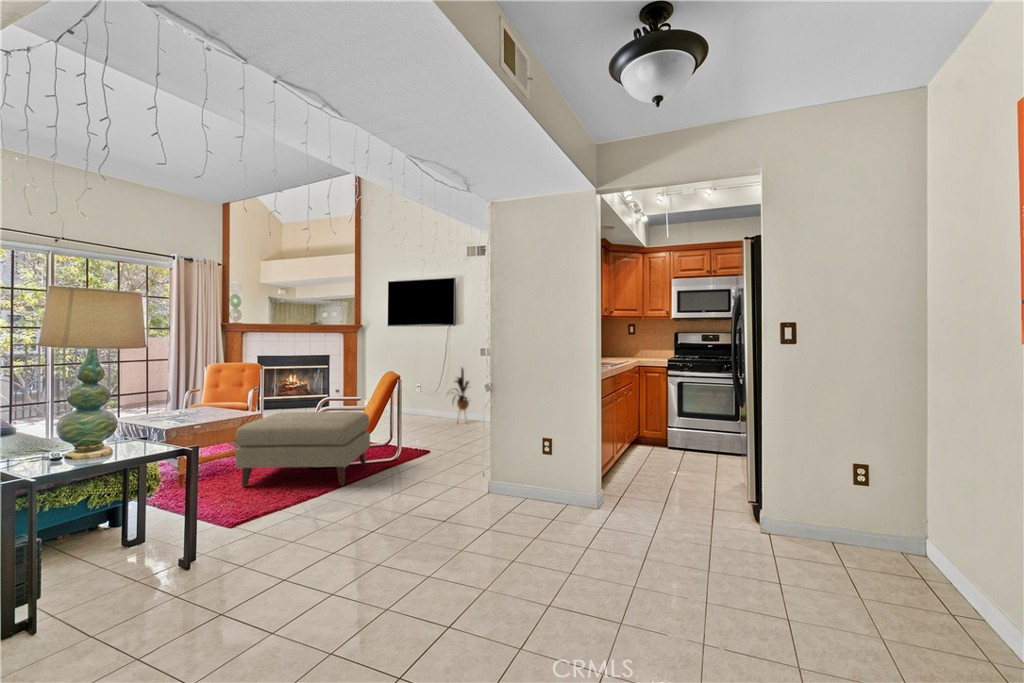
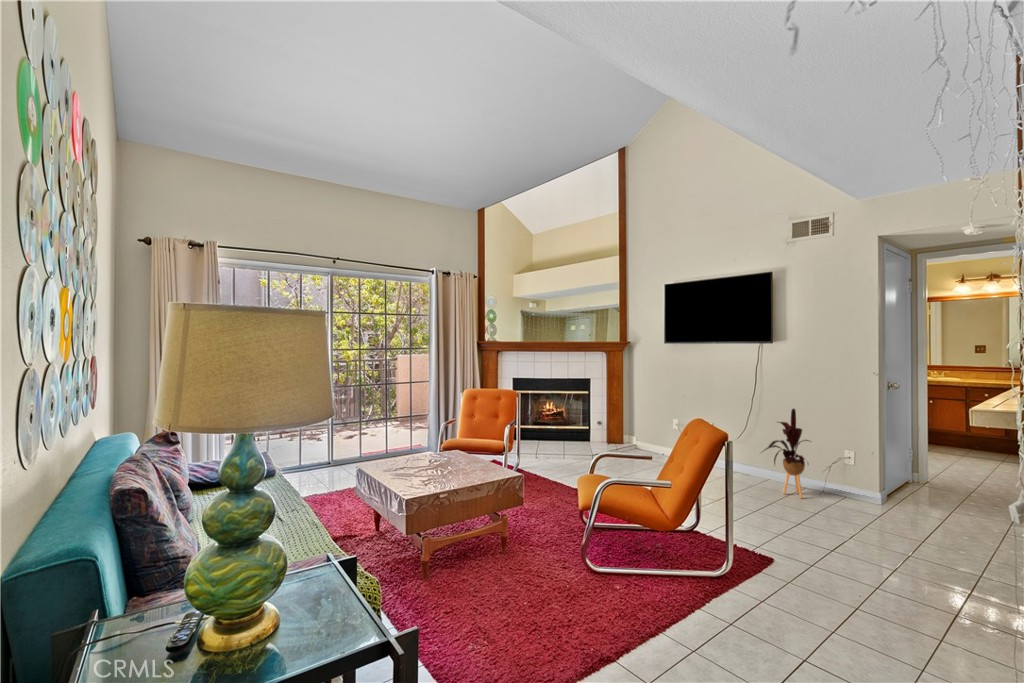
ottoman: present [235,412,370,487] -> none [482,479,678,648]

